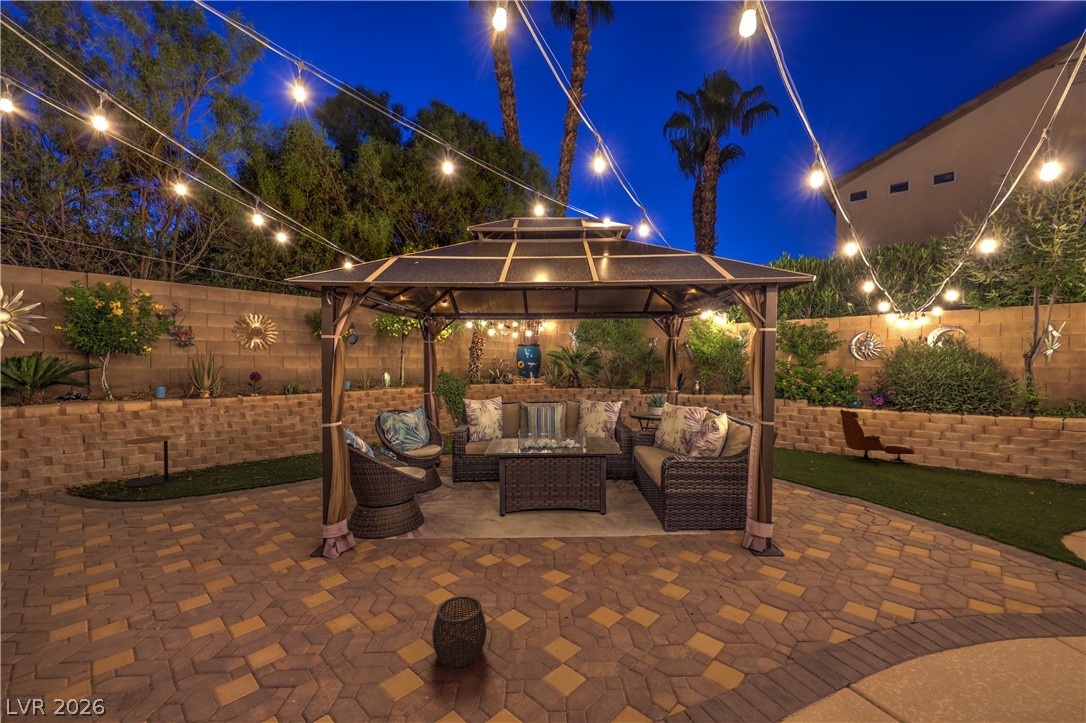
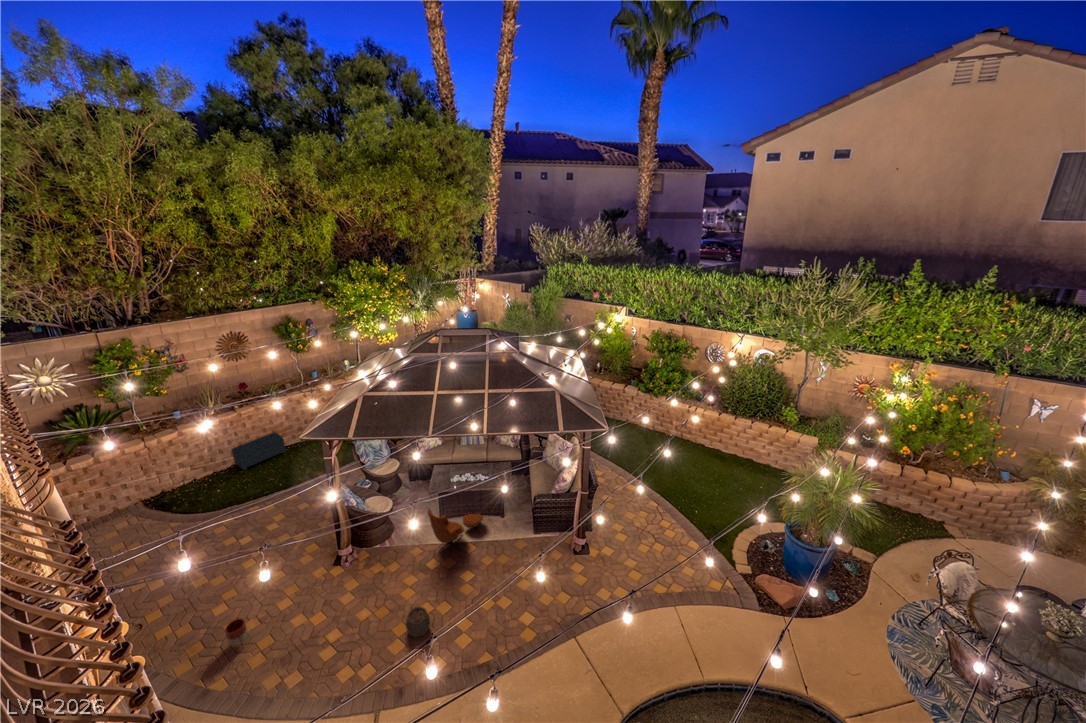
lounge chair: present [840,409,914,466] -> present [428,509,483,551]
bench: none [217,432,289,471] -> present [232,432,286,471]
side table: present [125,436,172,487] -> none [171,456,209,495]
planter: none [38,595,95,671] -> present [225,618,248,645]

